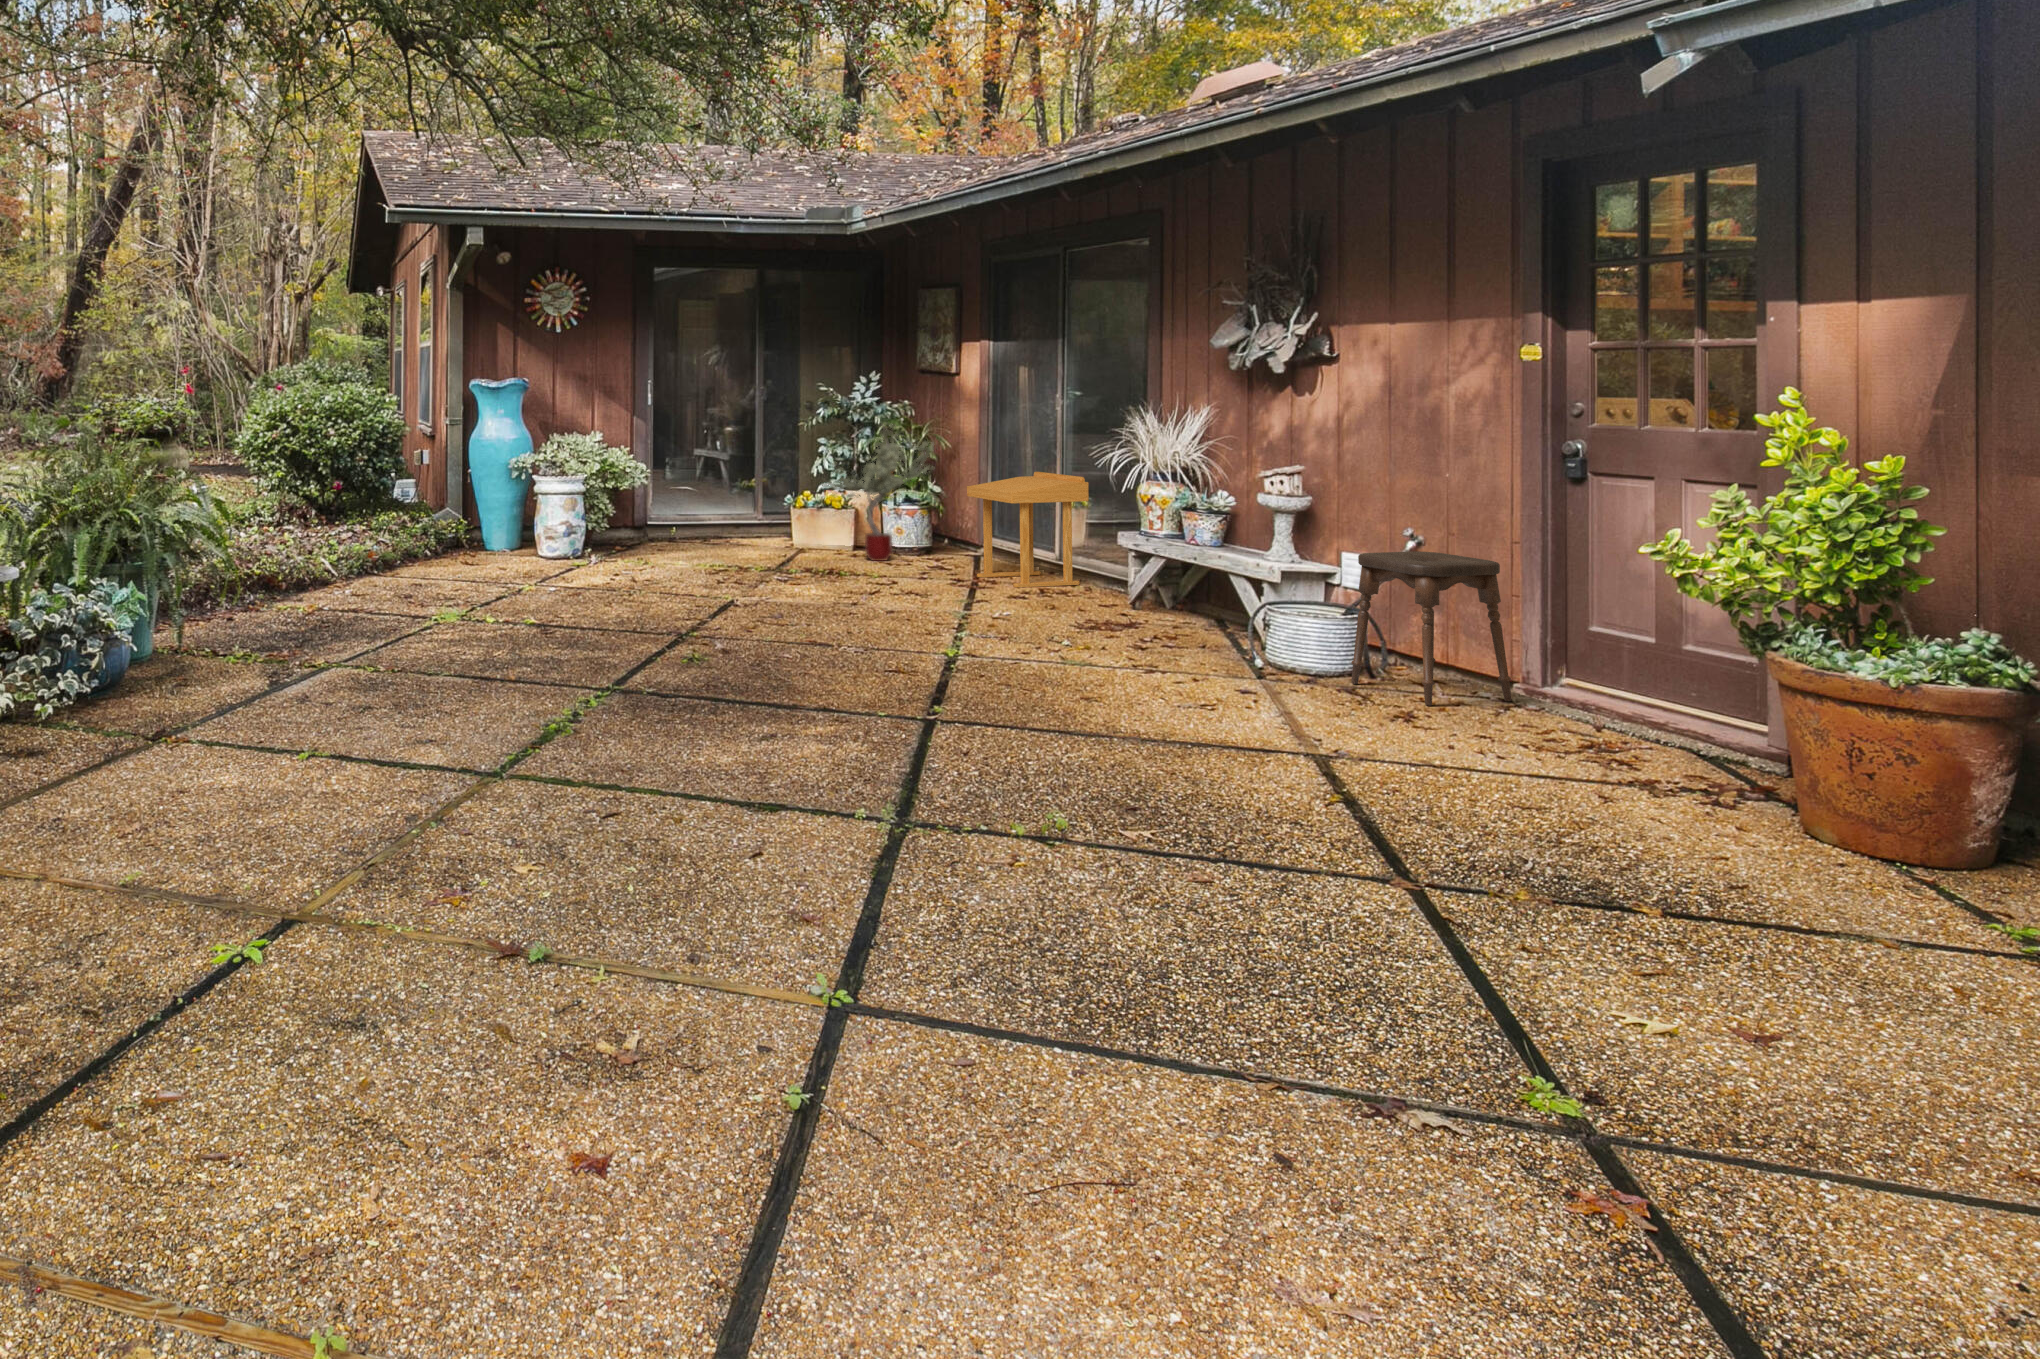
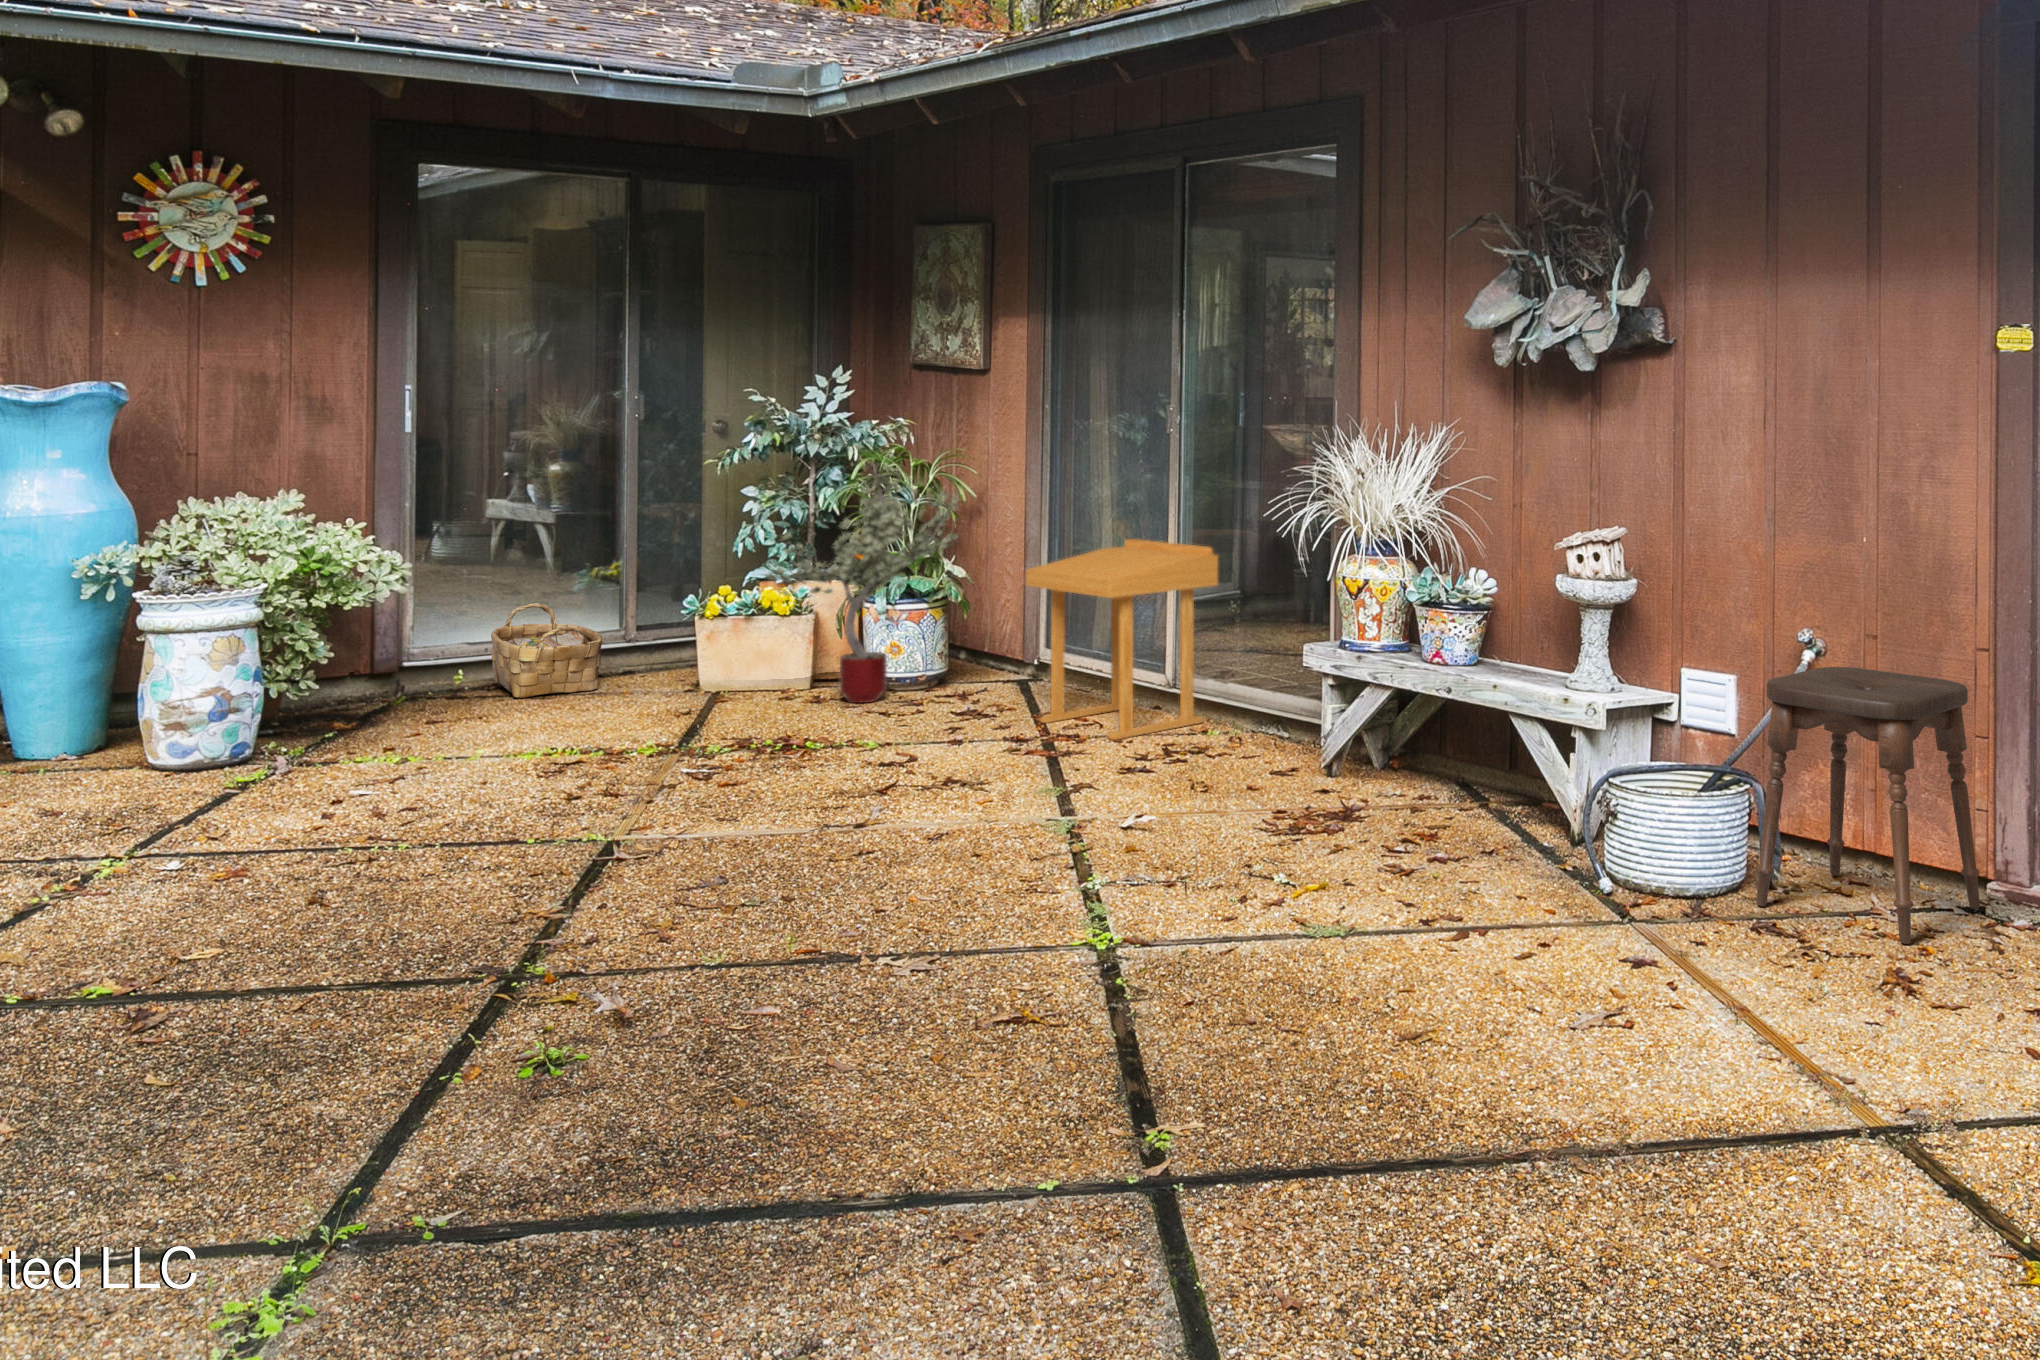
woven basket: none [685,497,740,546] -> present [491,603,602,698]

